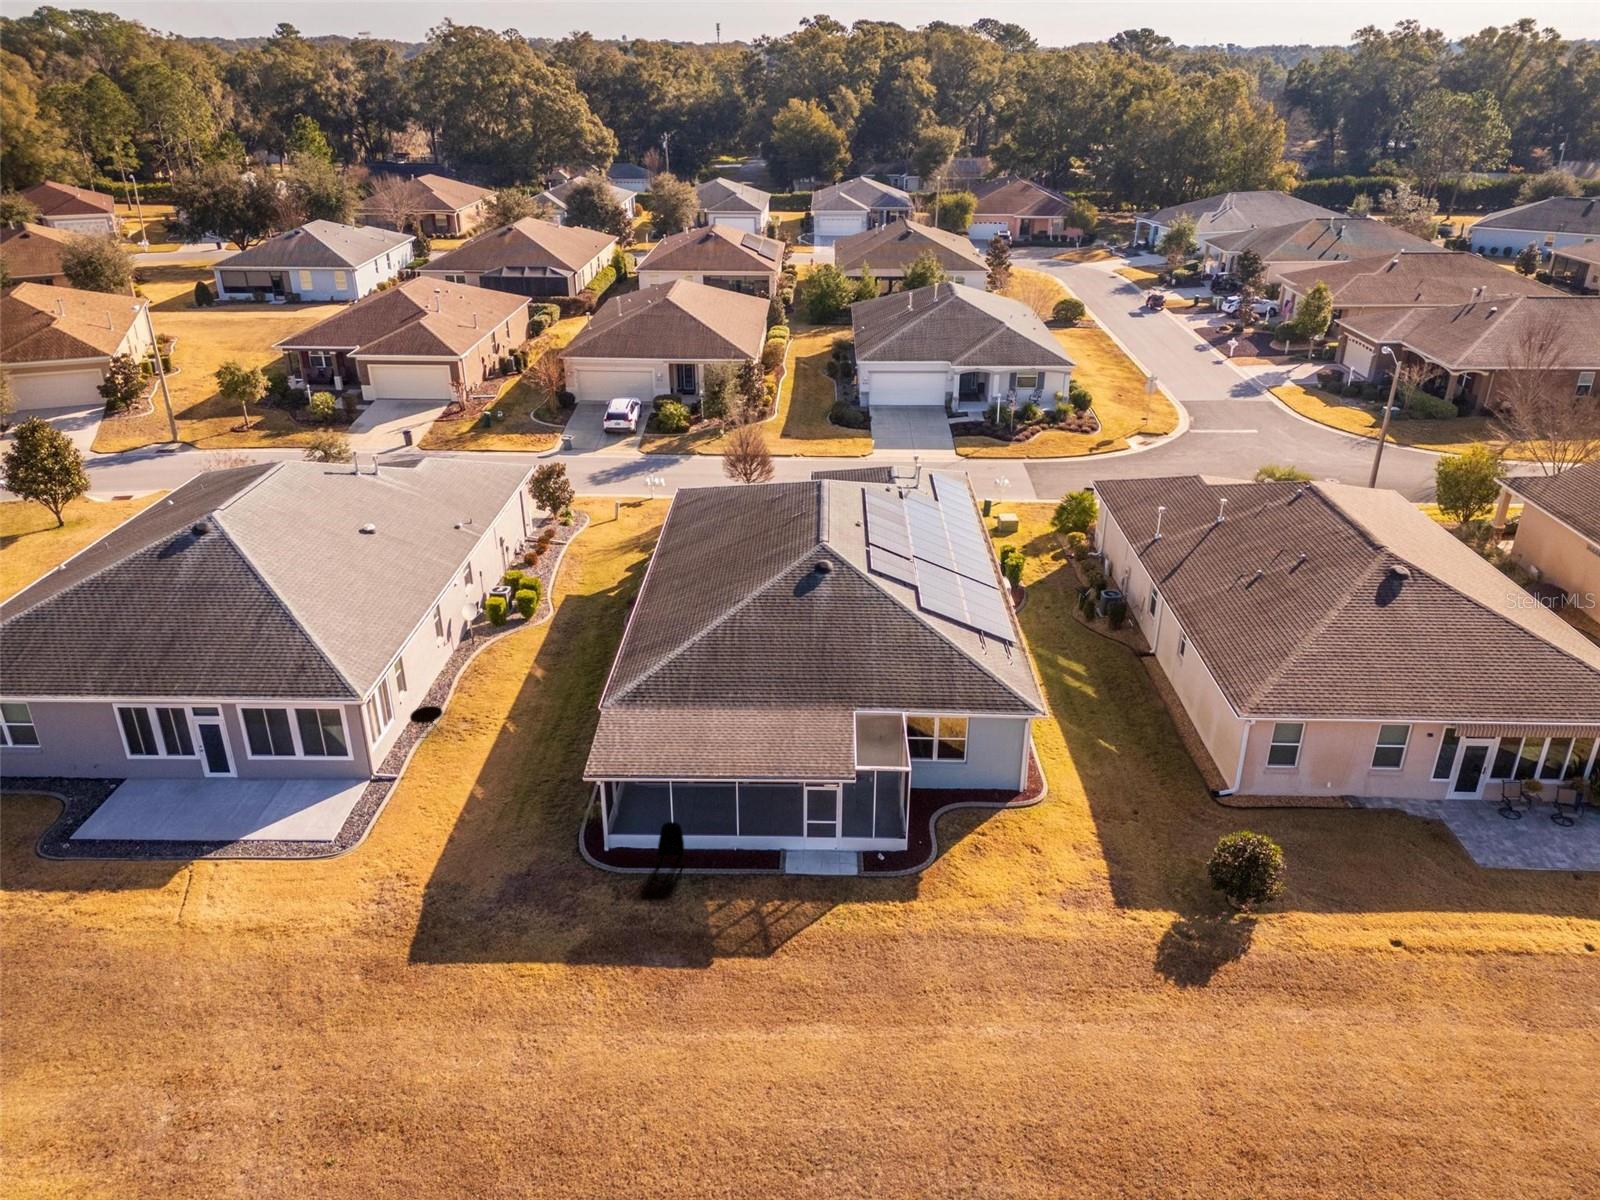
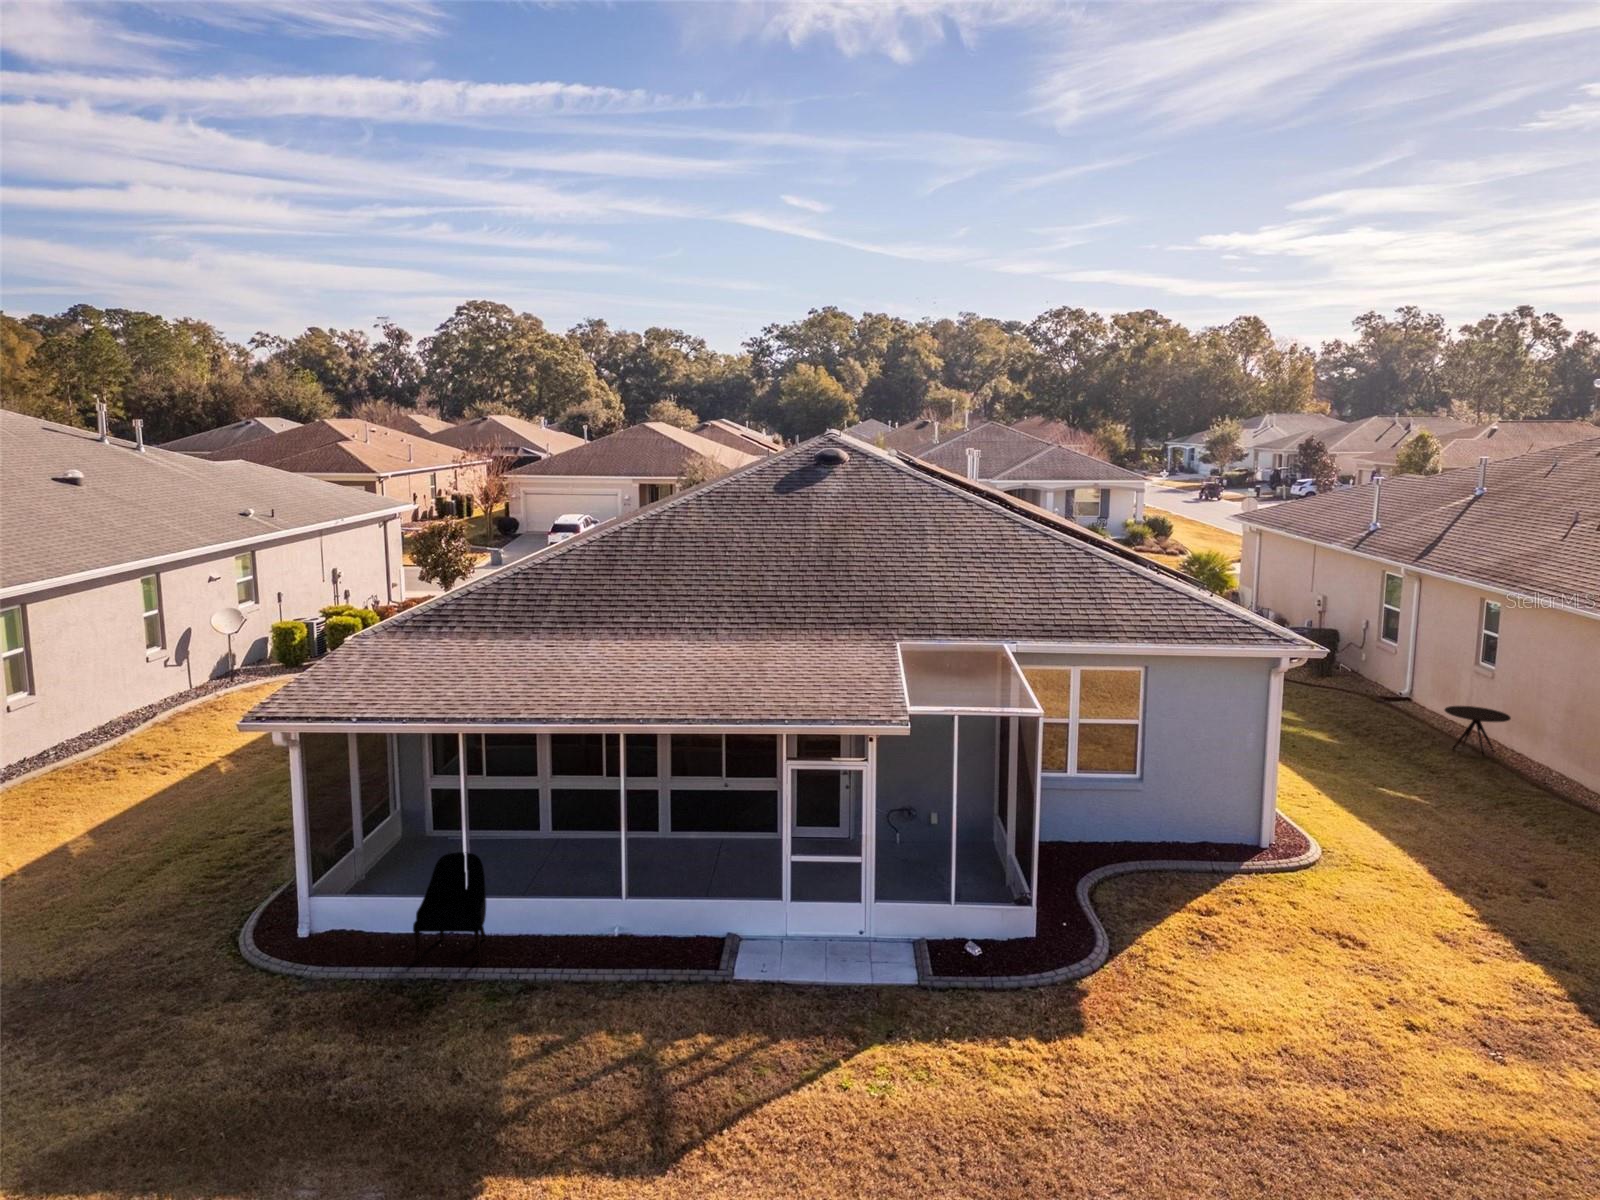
round table: present [410,706,443,727] -> present [1445,706,1511,755]

